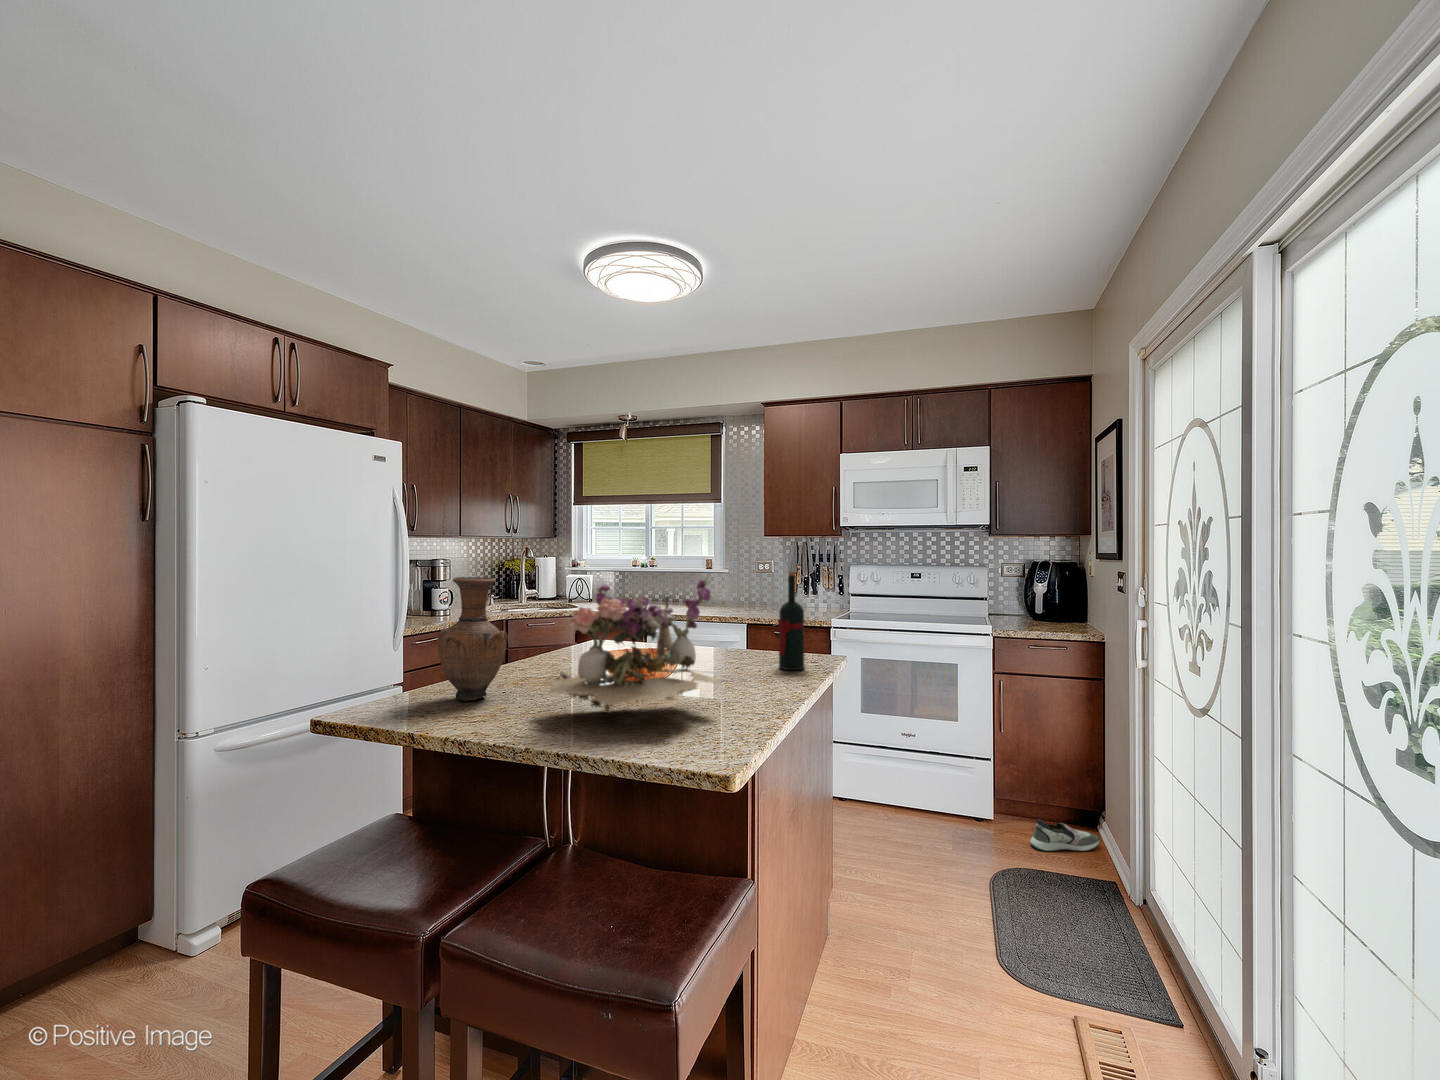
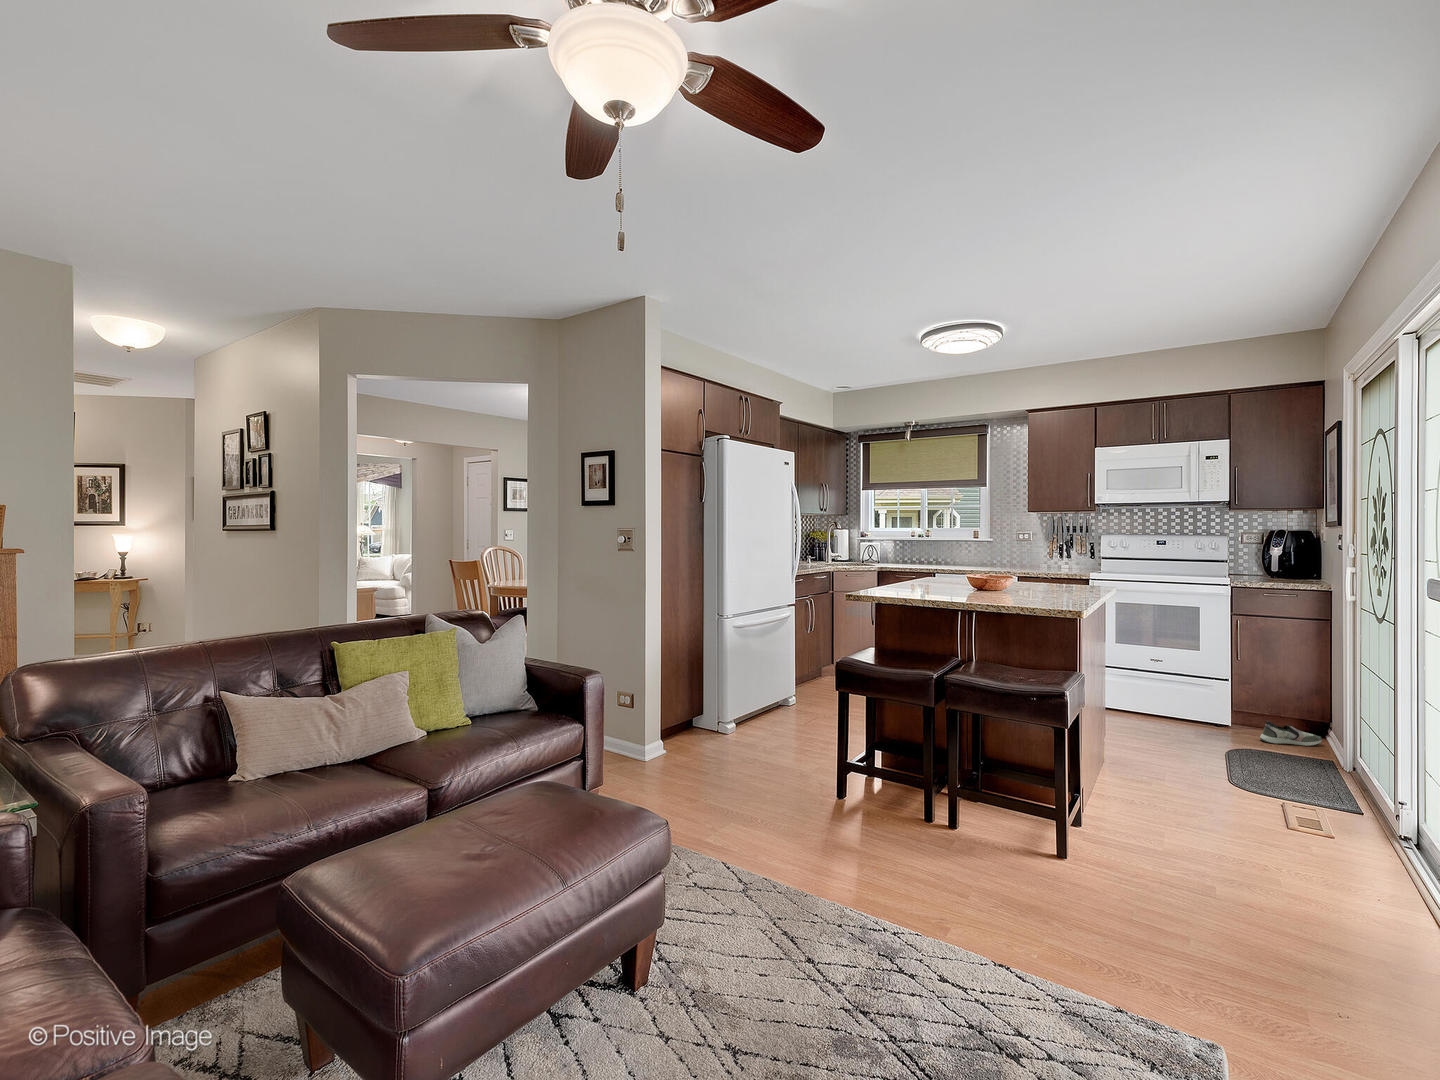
wine bottle: present [778,571,804,670] -> none [1072,529,1090,589]
flower arrangement: present [544,576,720,712] -> none [958,527,1056,596]
vase: present [437,577,508,701] -> none [892,529,927,592]

